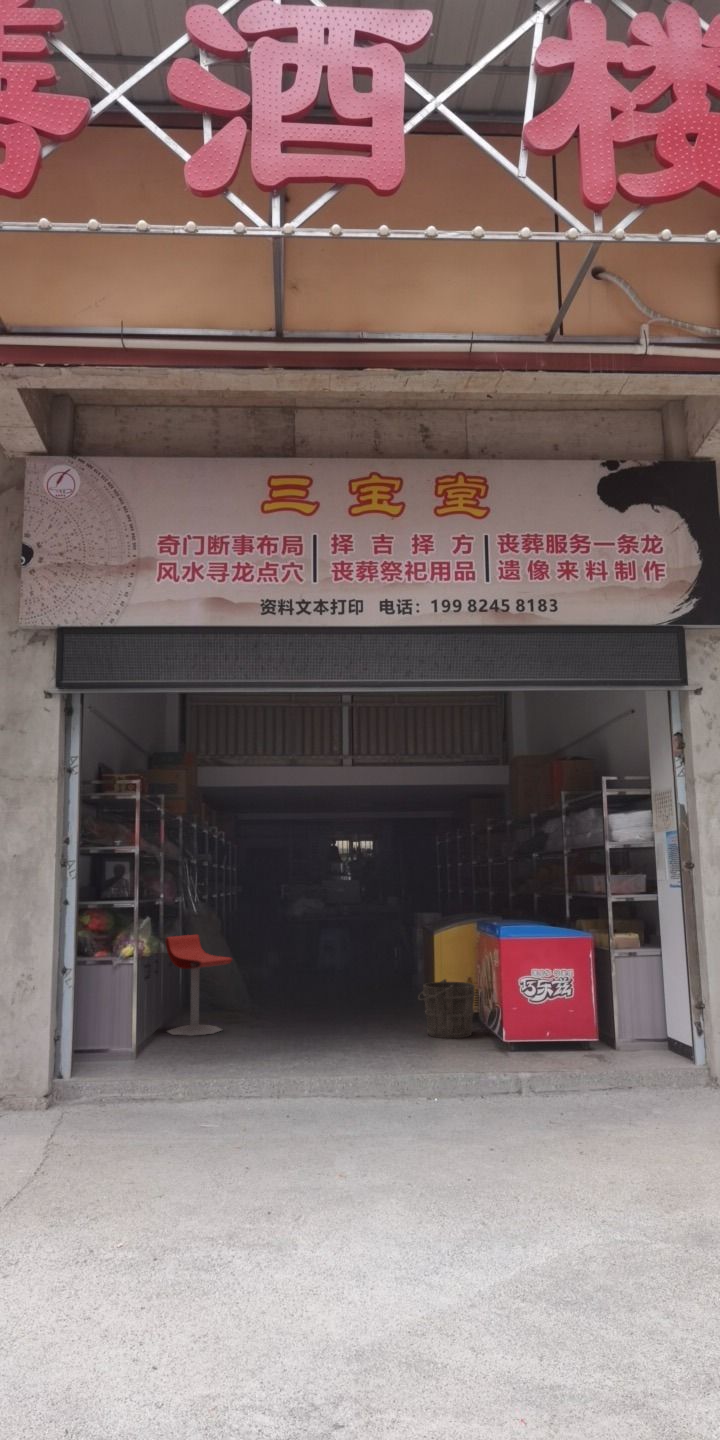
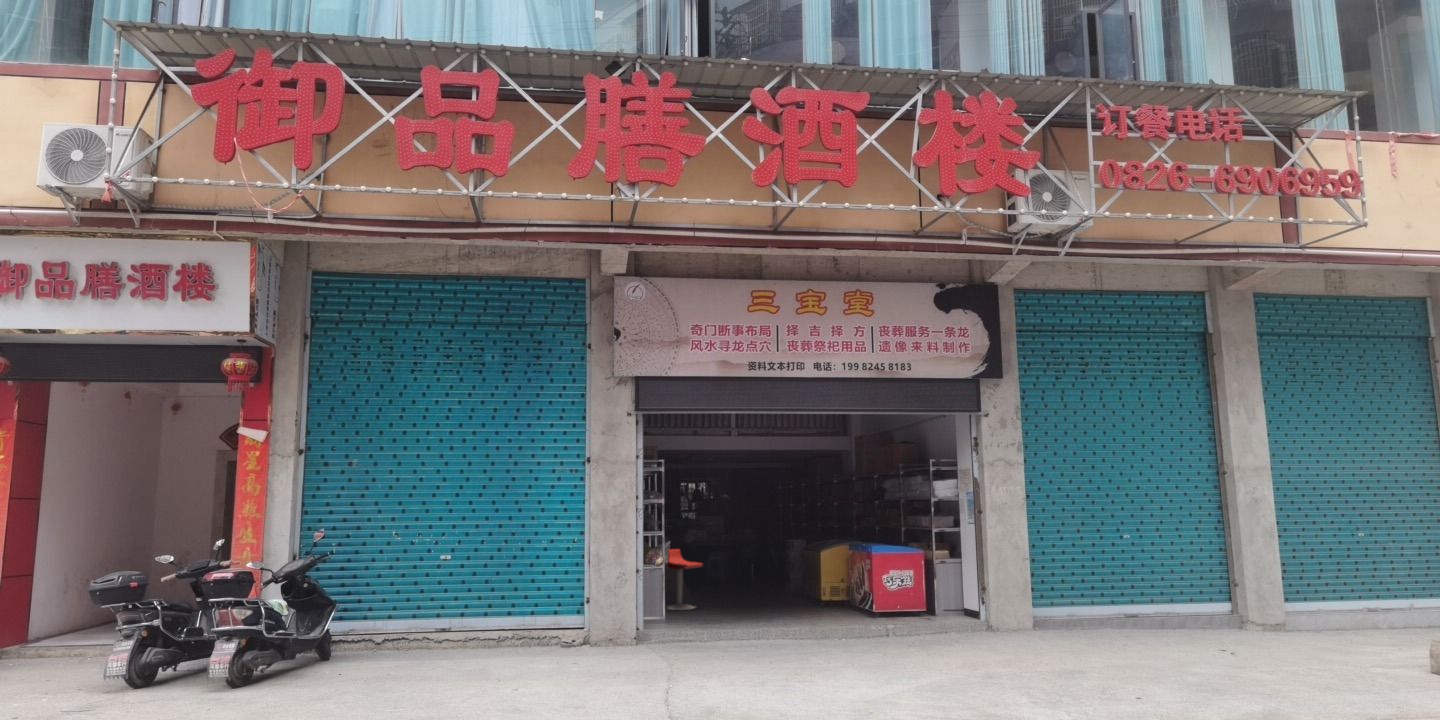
bucket: present [419,979,475,1038] -> none [816,578,851,613]

